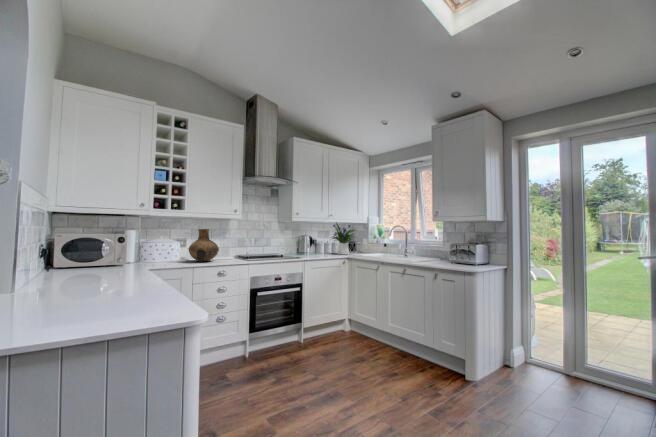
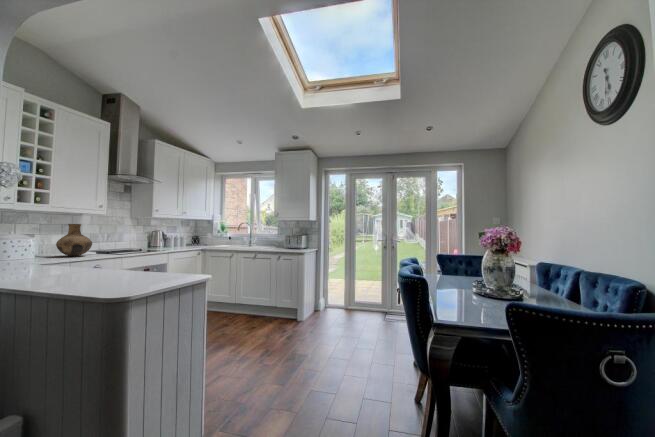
flower arrangement: present [332,223,355,254] -> none [181,218,209,247]

